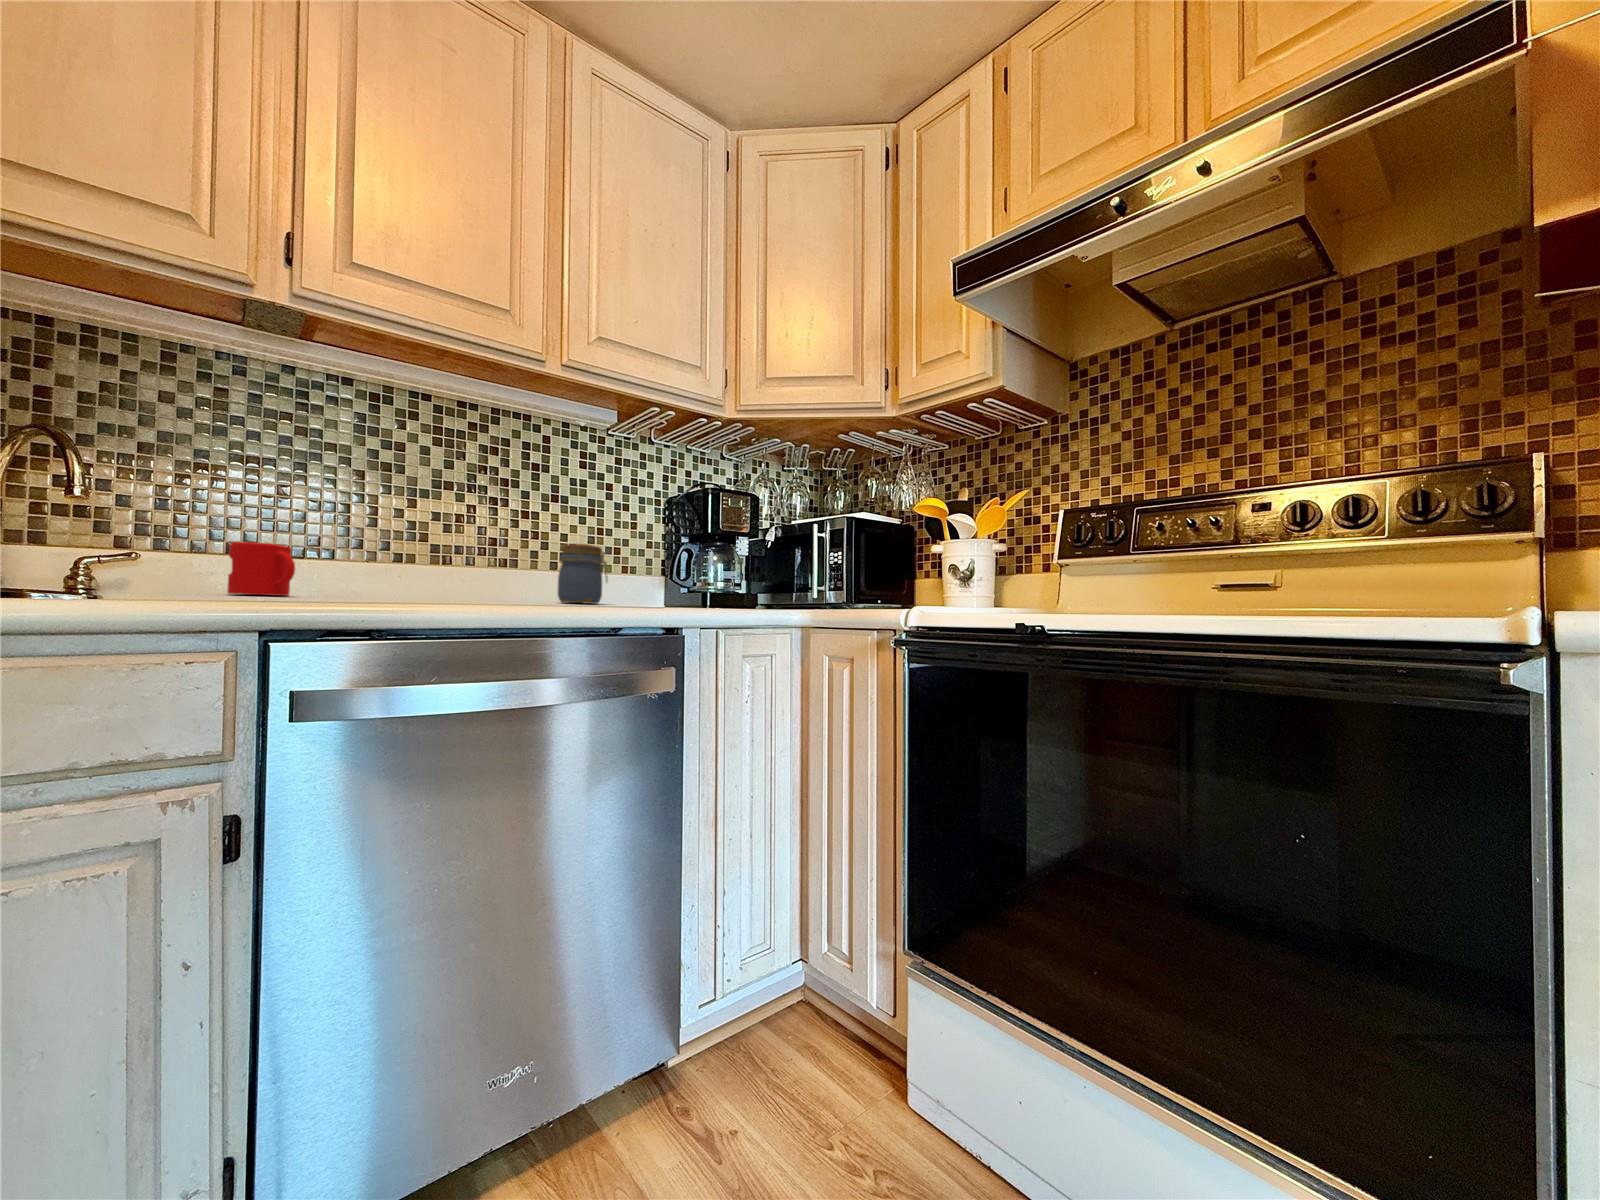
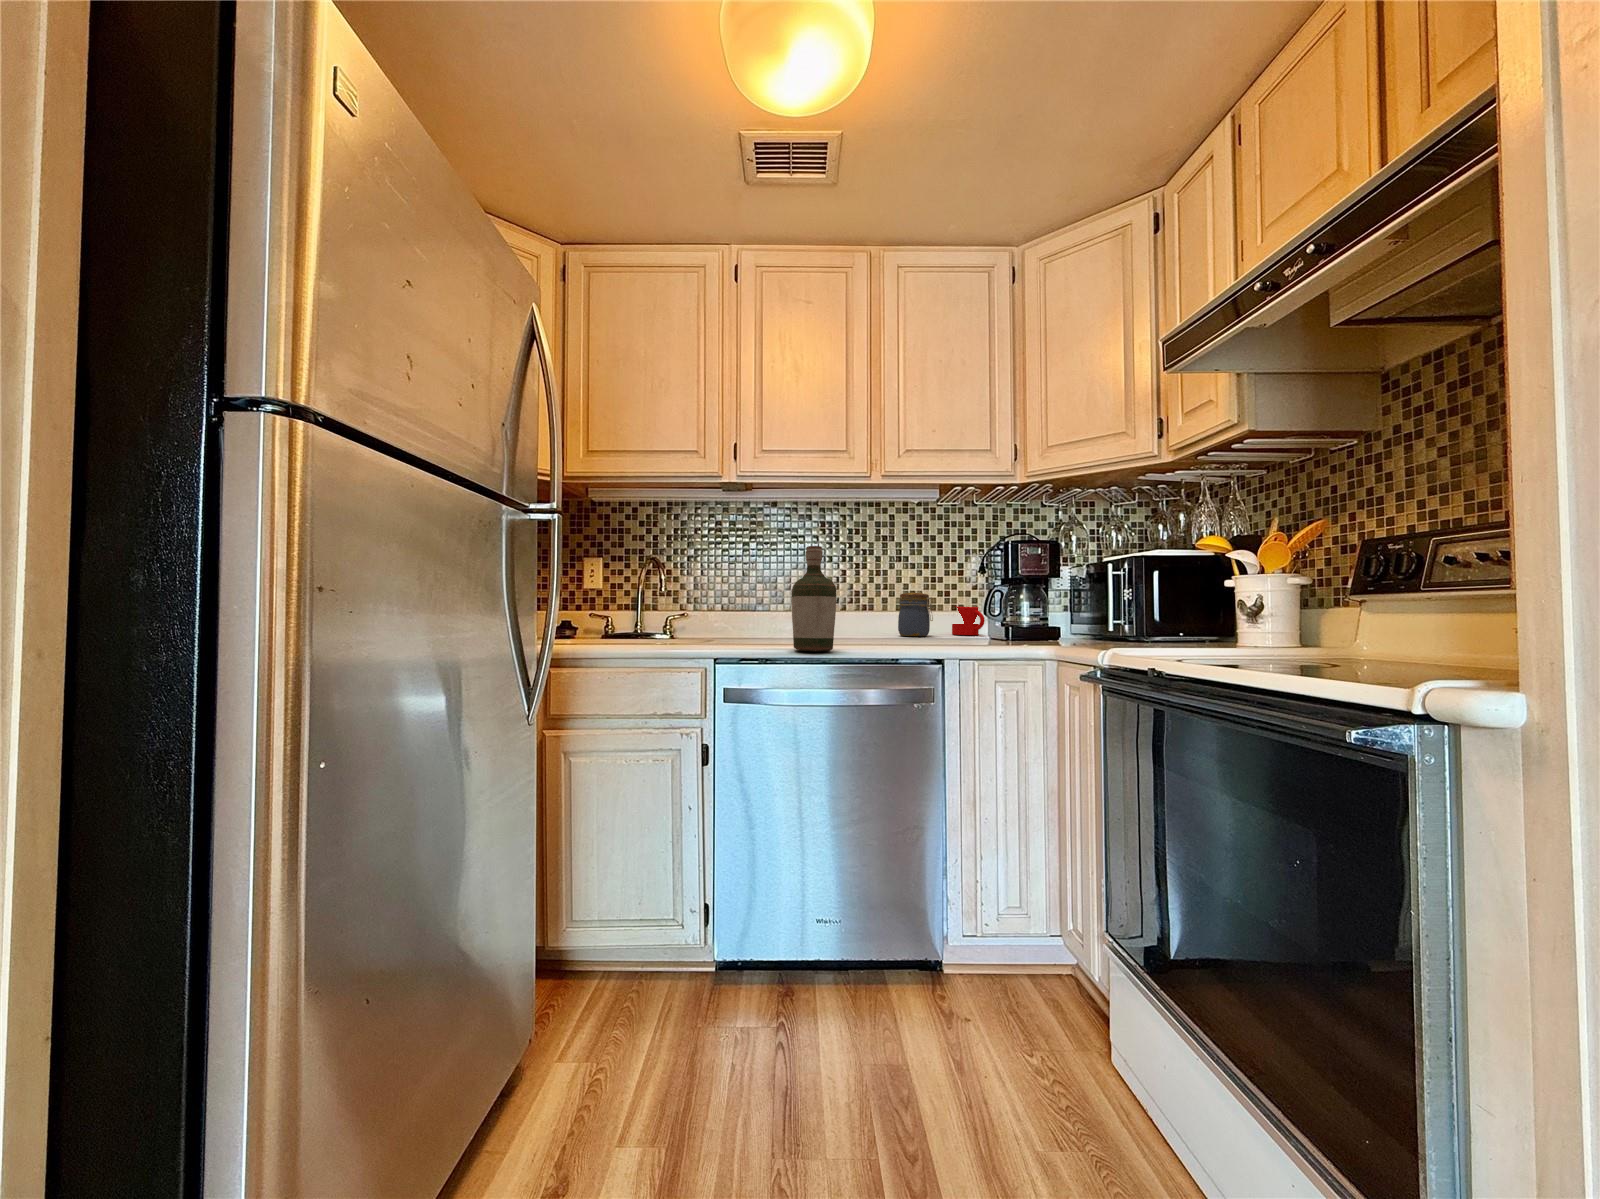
bottle: none [445,427,541,612] -> present [792,546,836,651]
mug: present [227,542,295,596] -> present [952,607,985,635]

